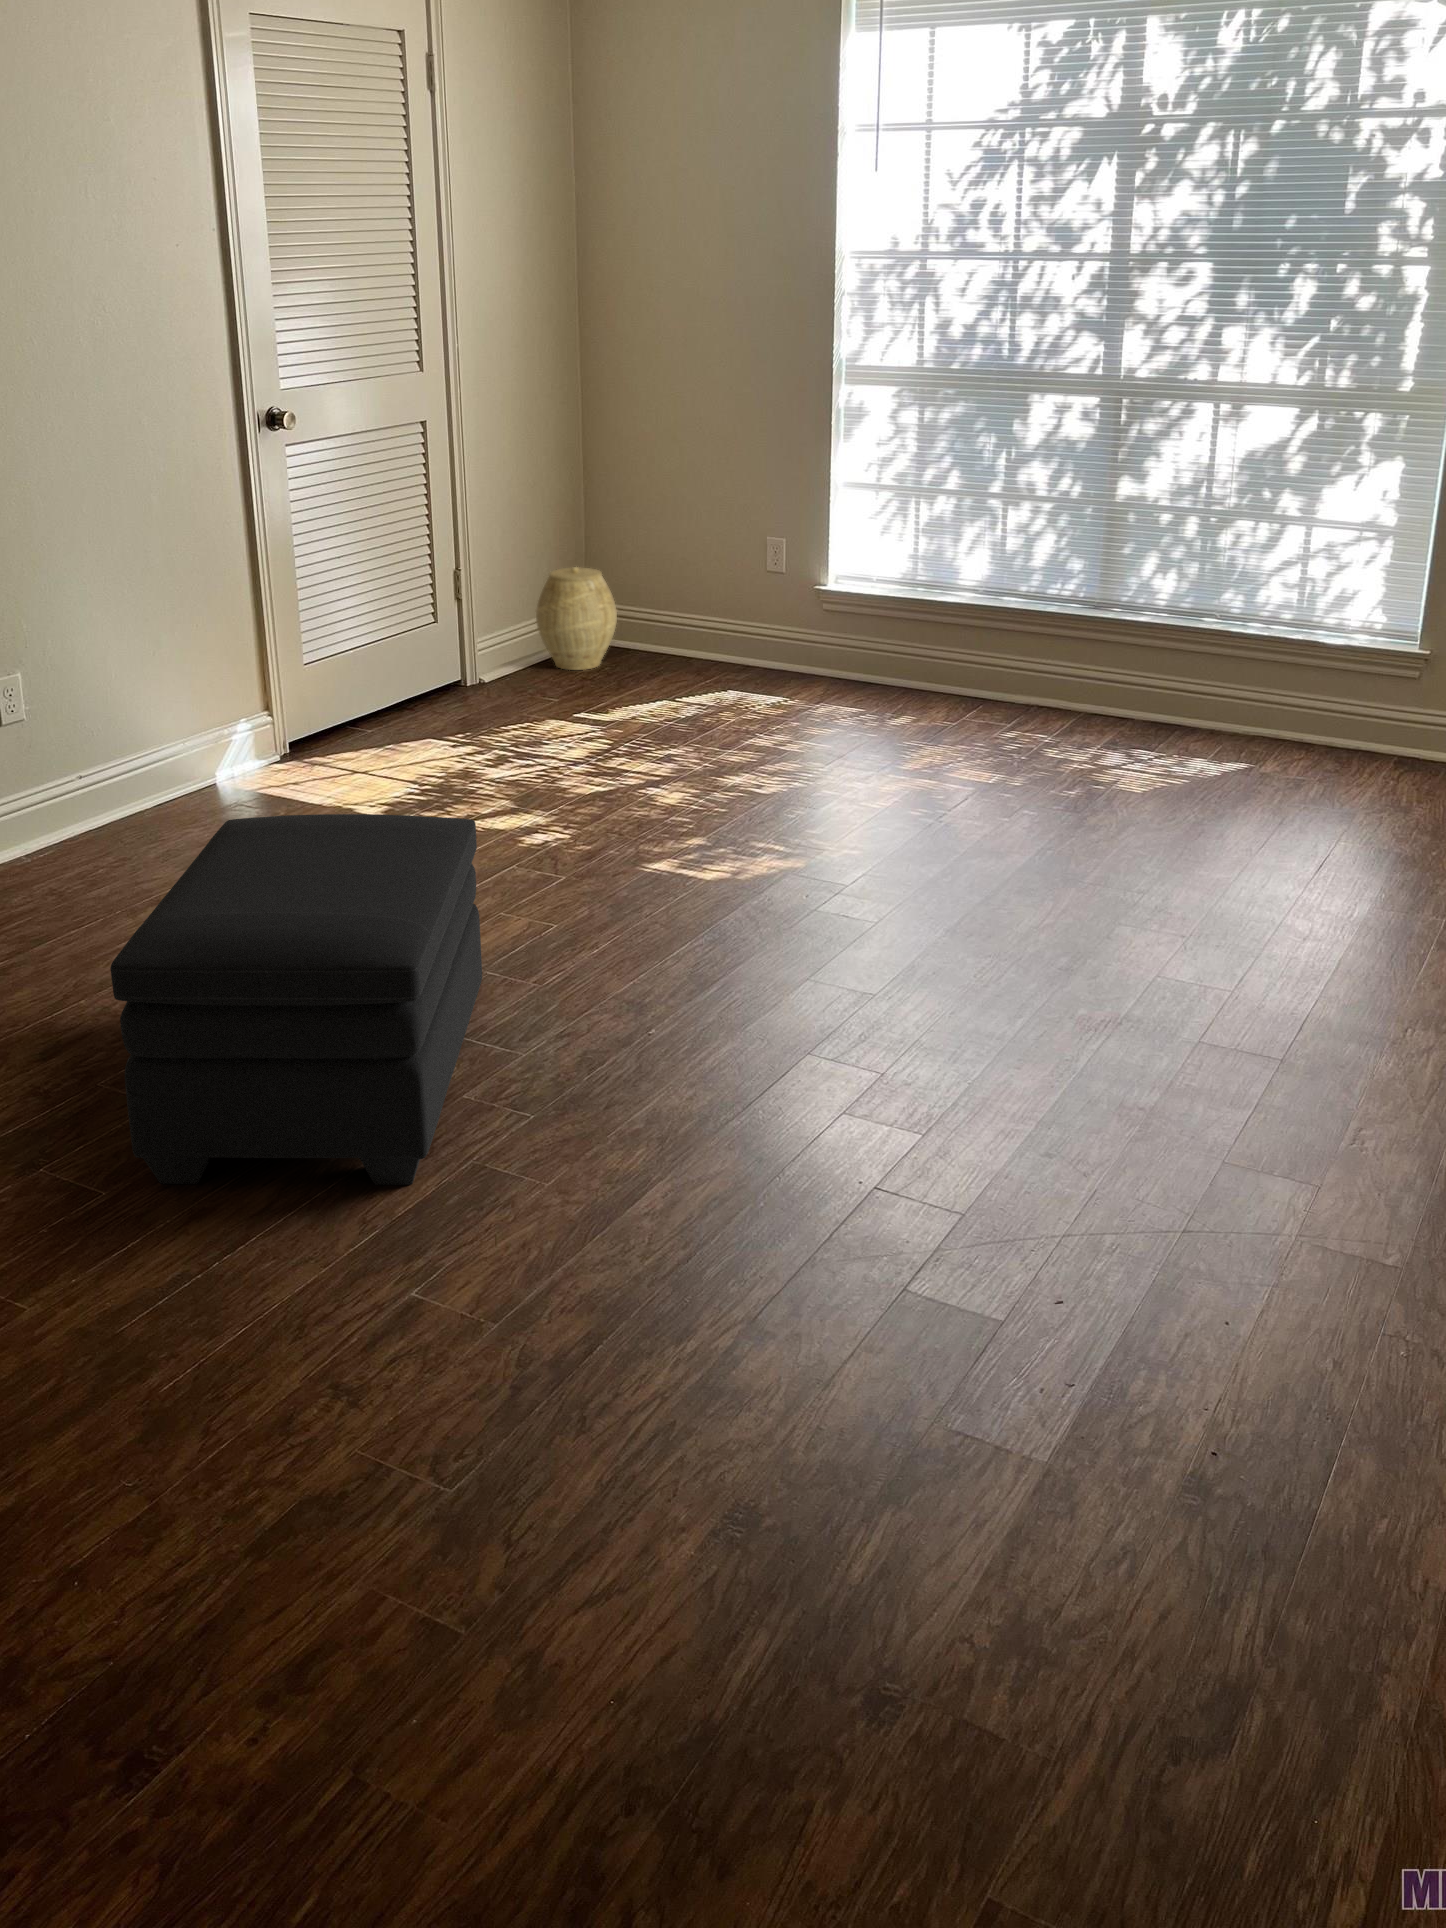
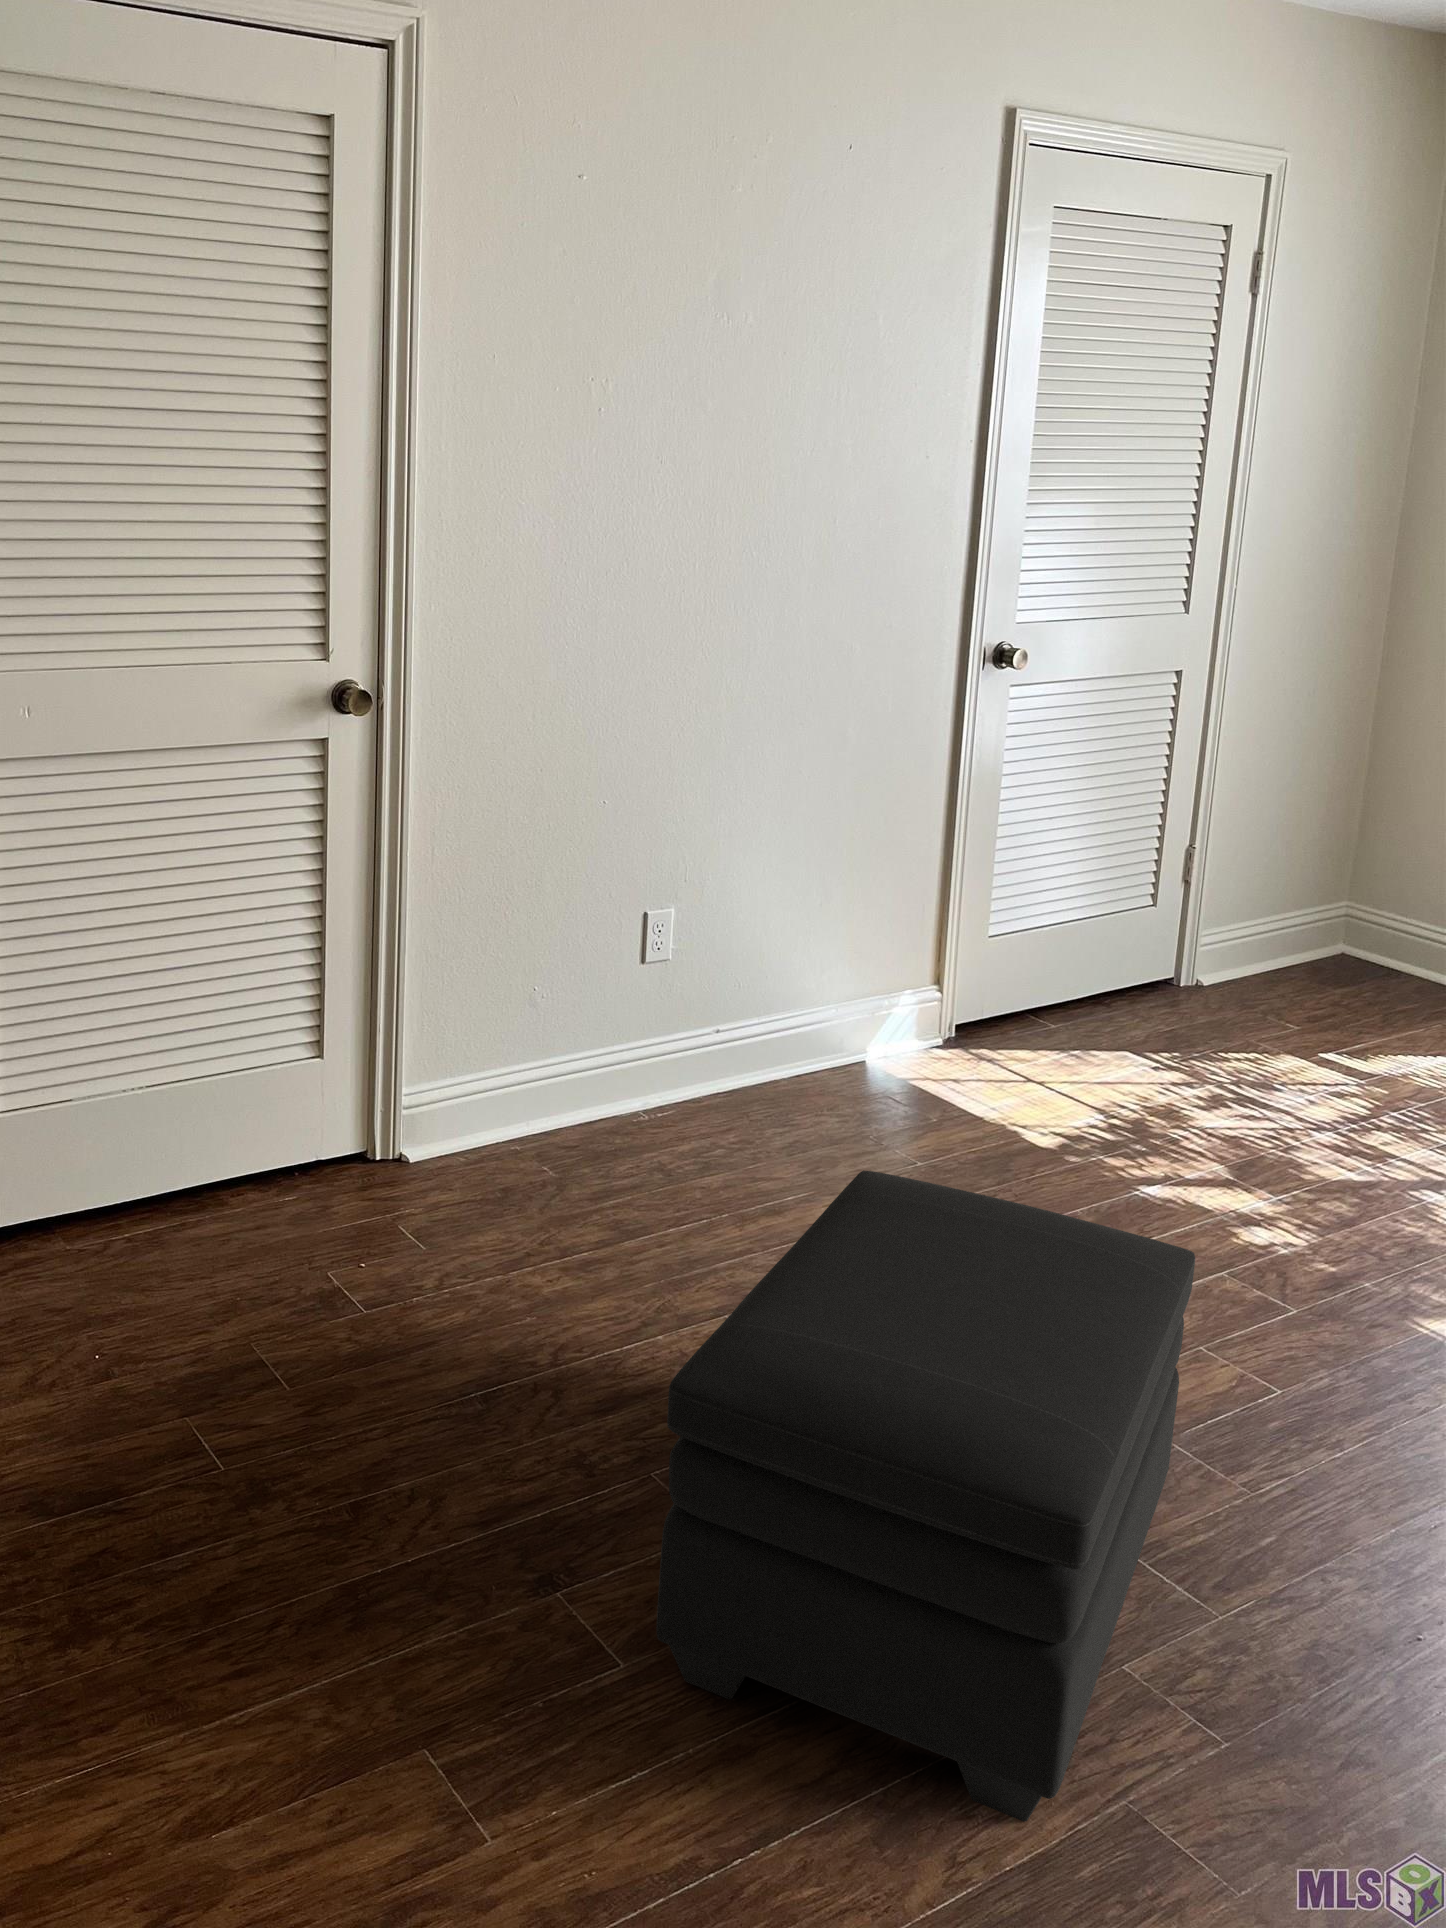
woven basket: present [536,567,617,670] -> none [1281,863,1390,992]

